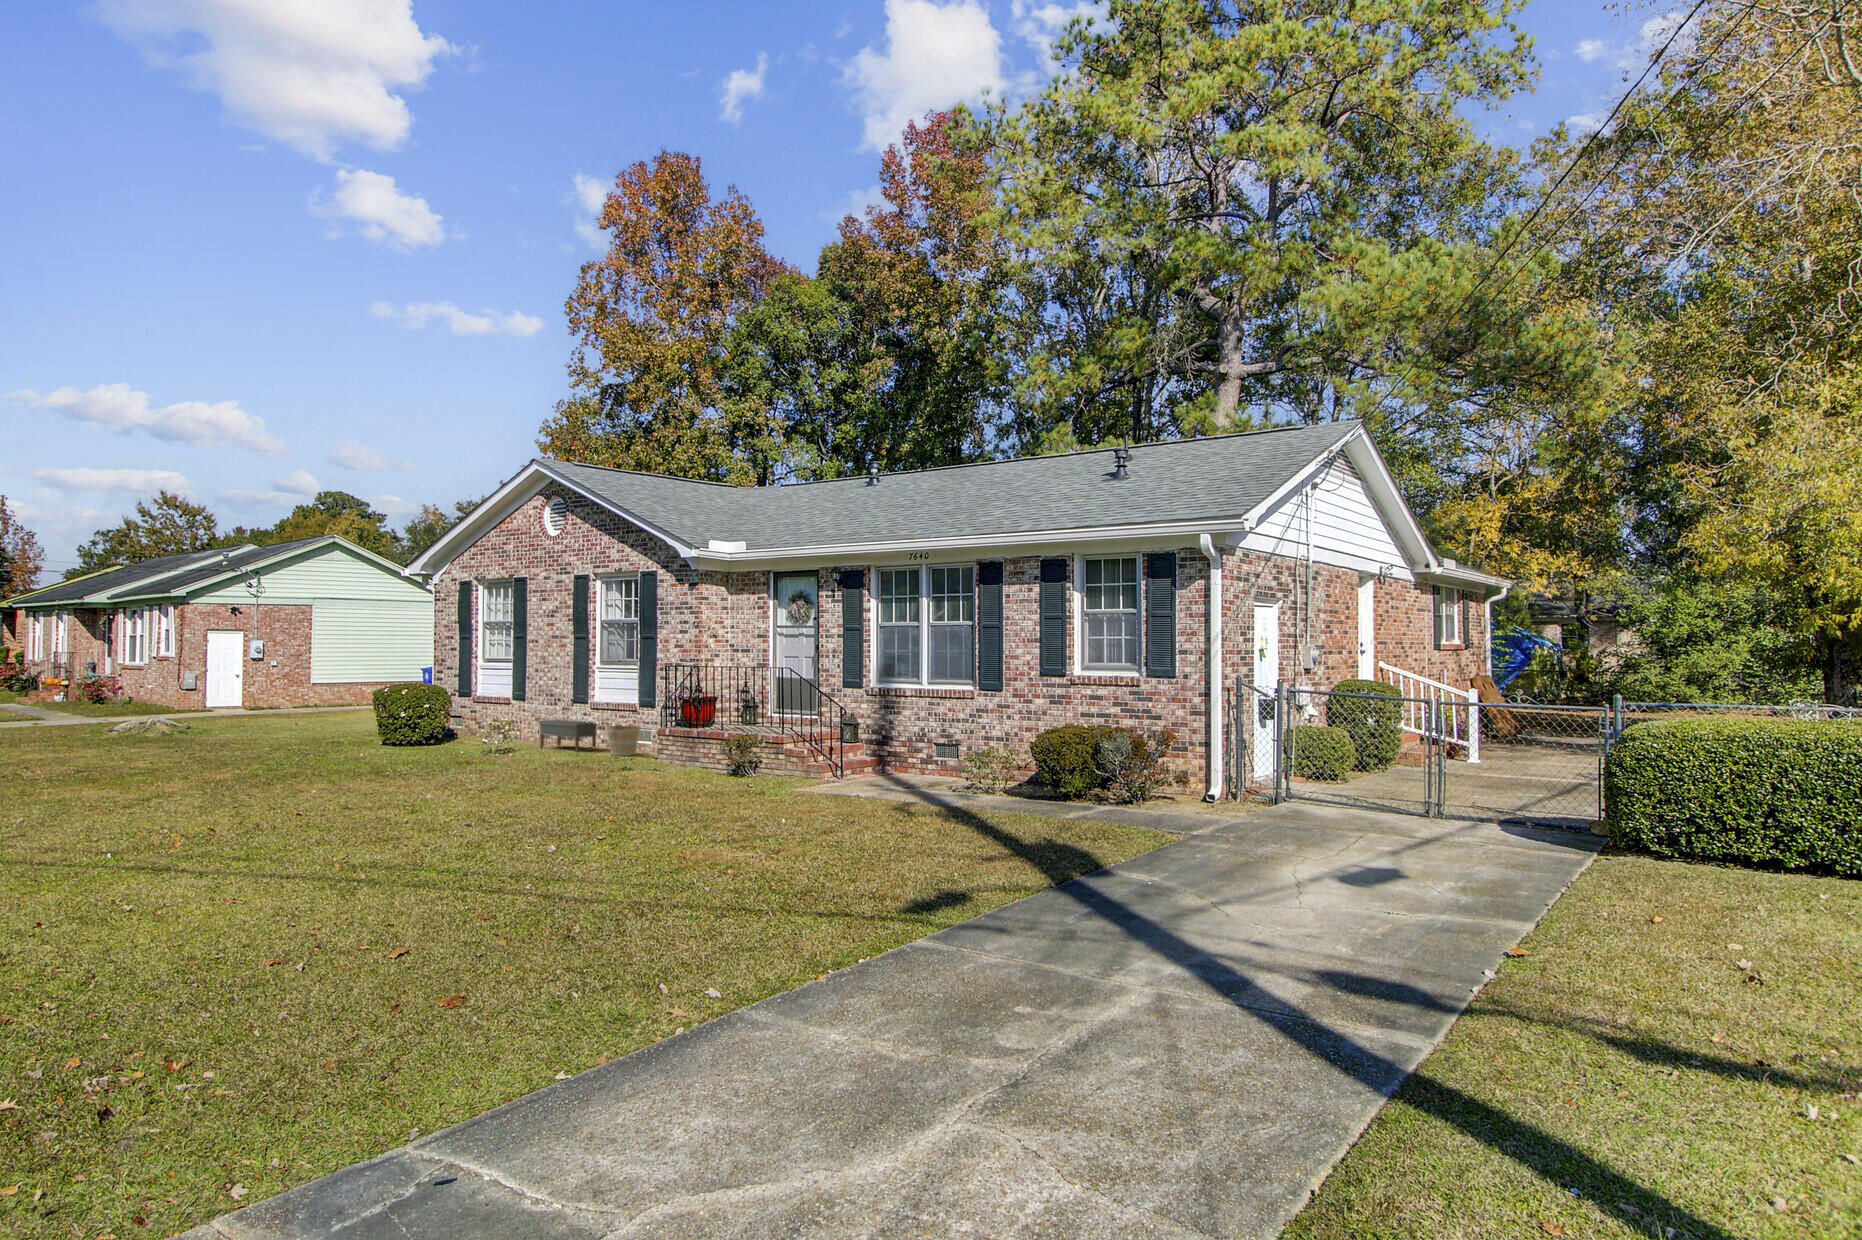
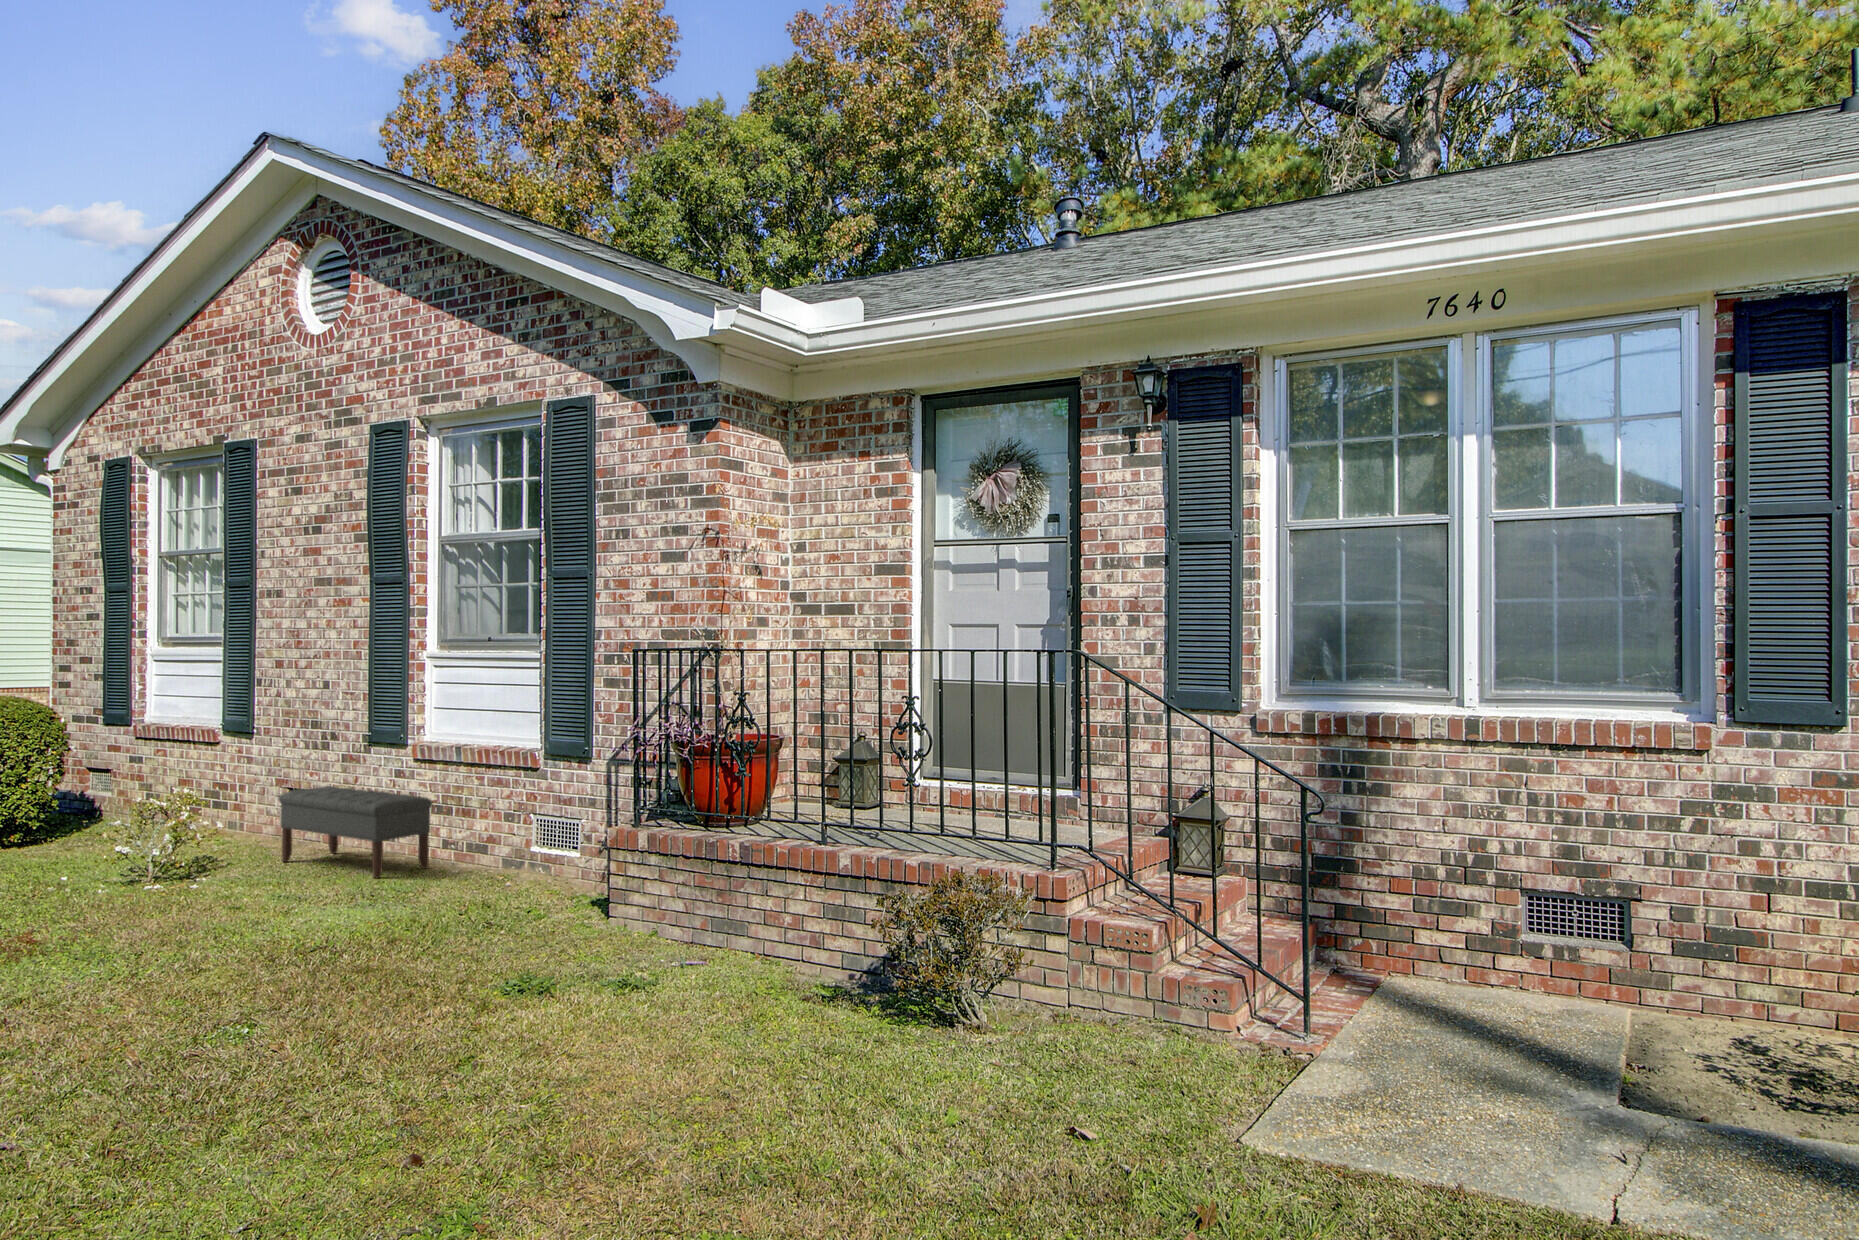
wooden bucket: present [606,725,640,756] -> none [455,807,553,896]

